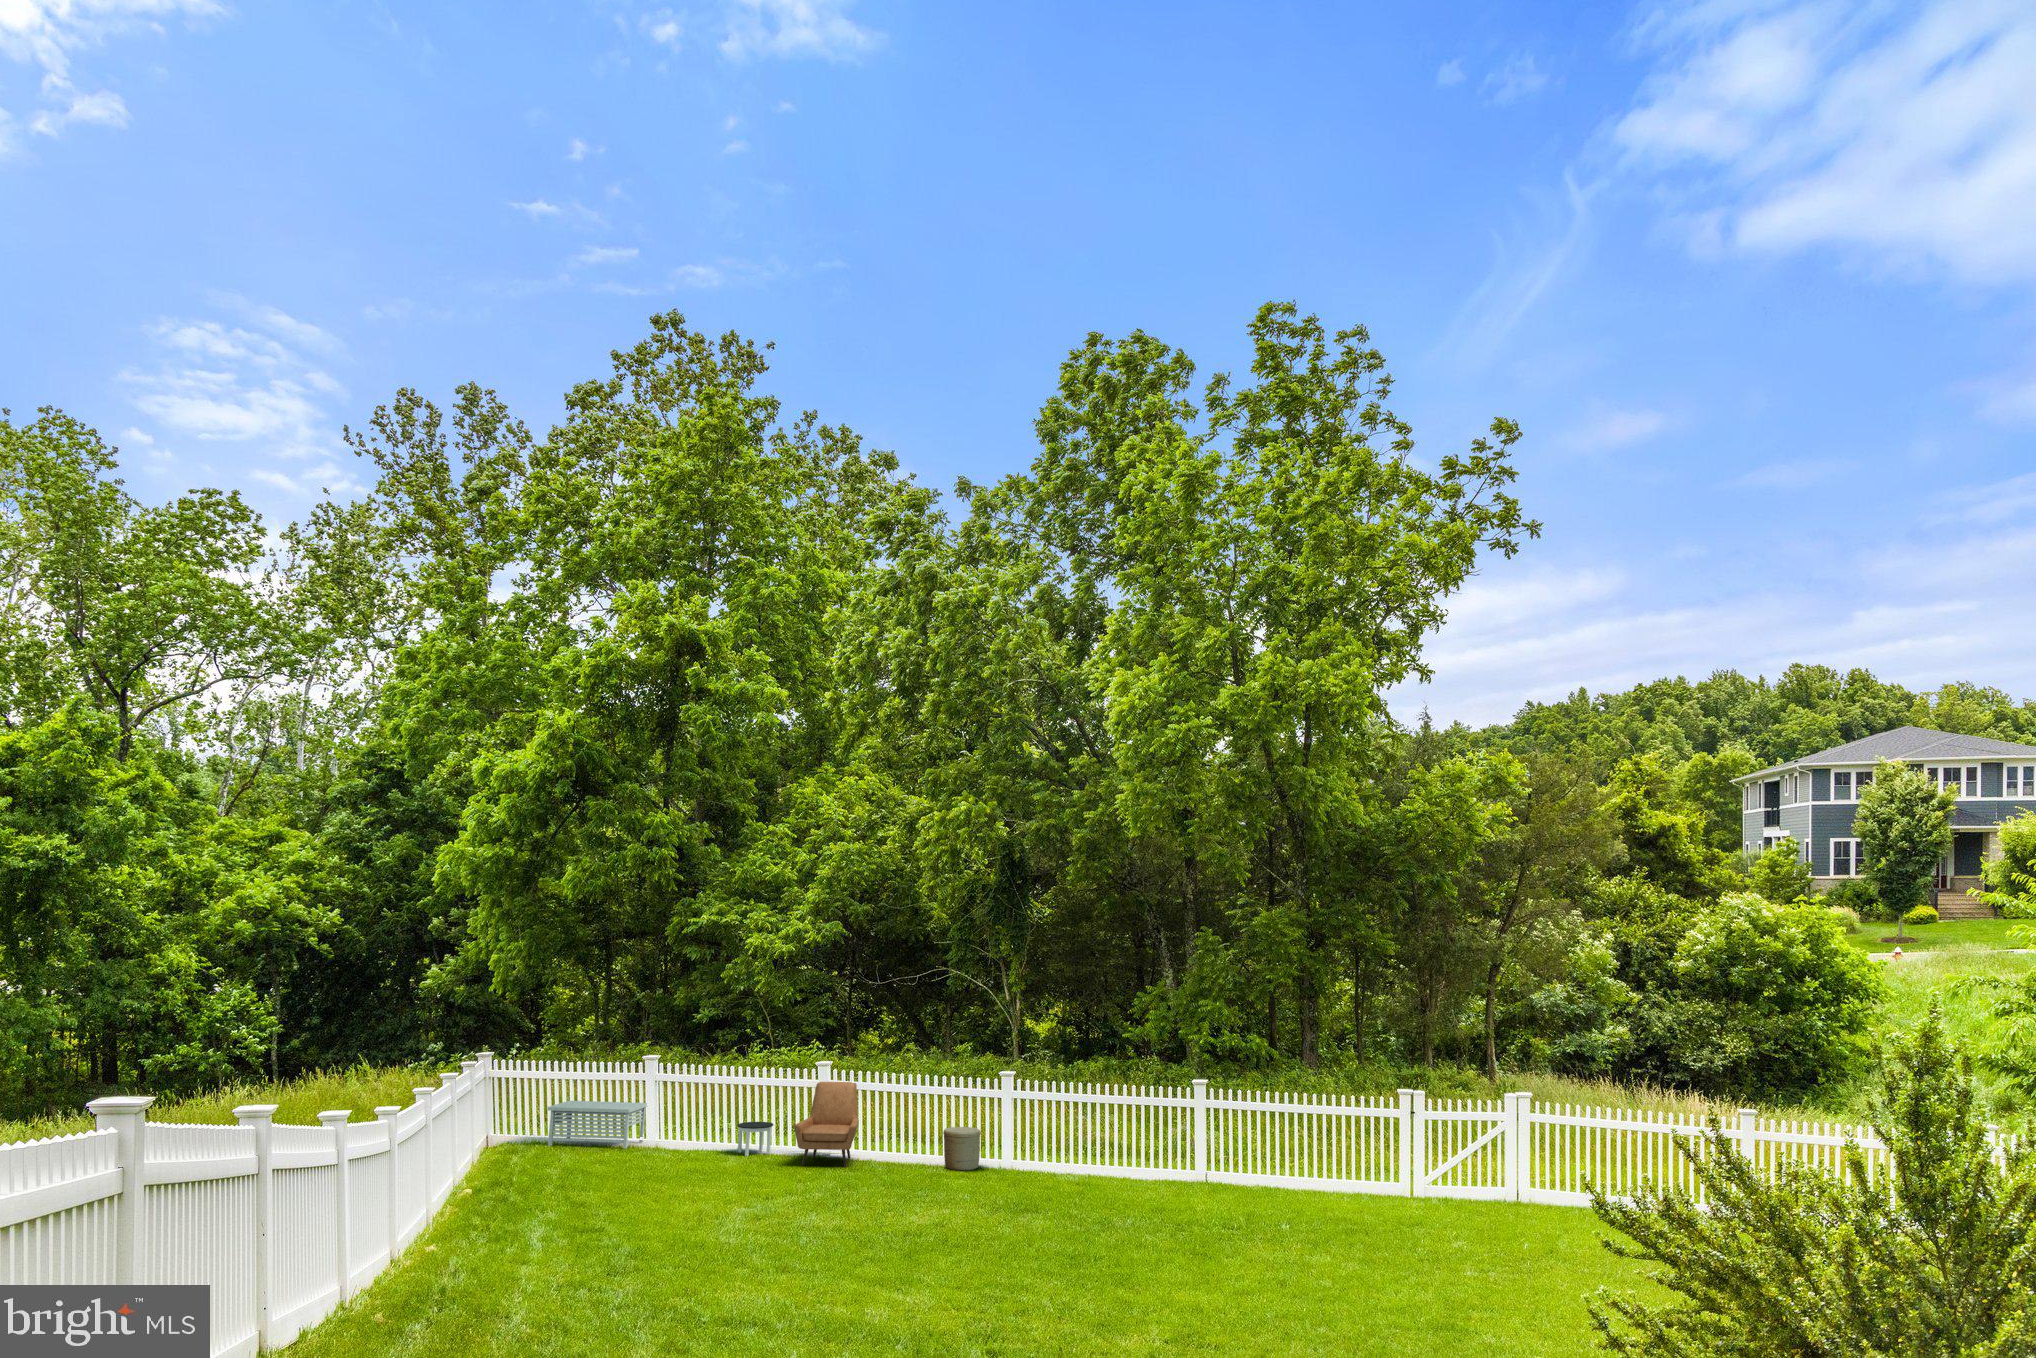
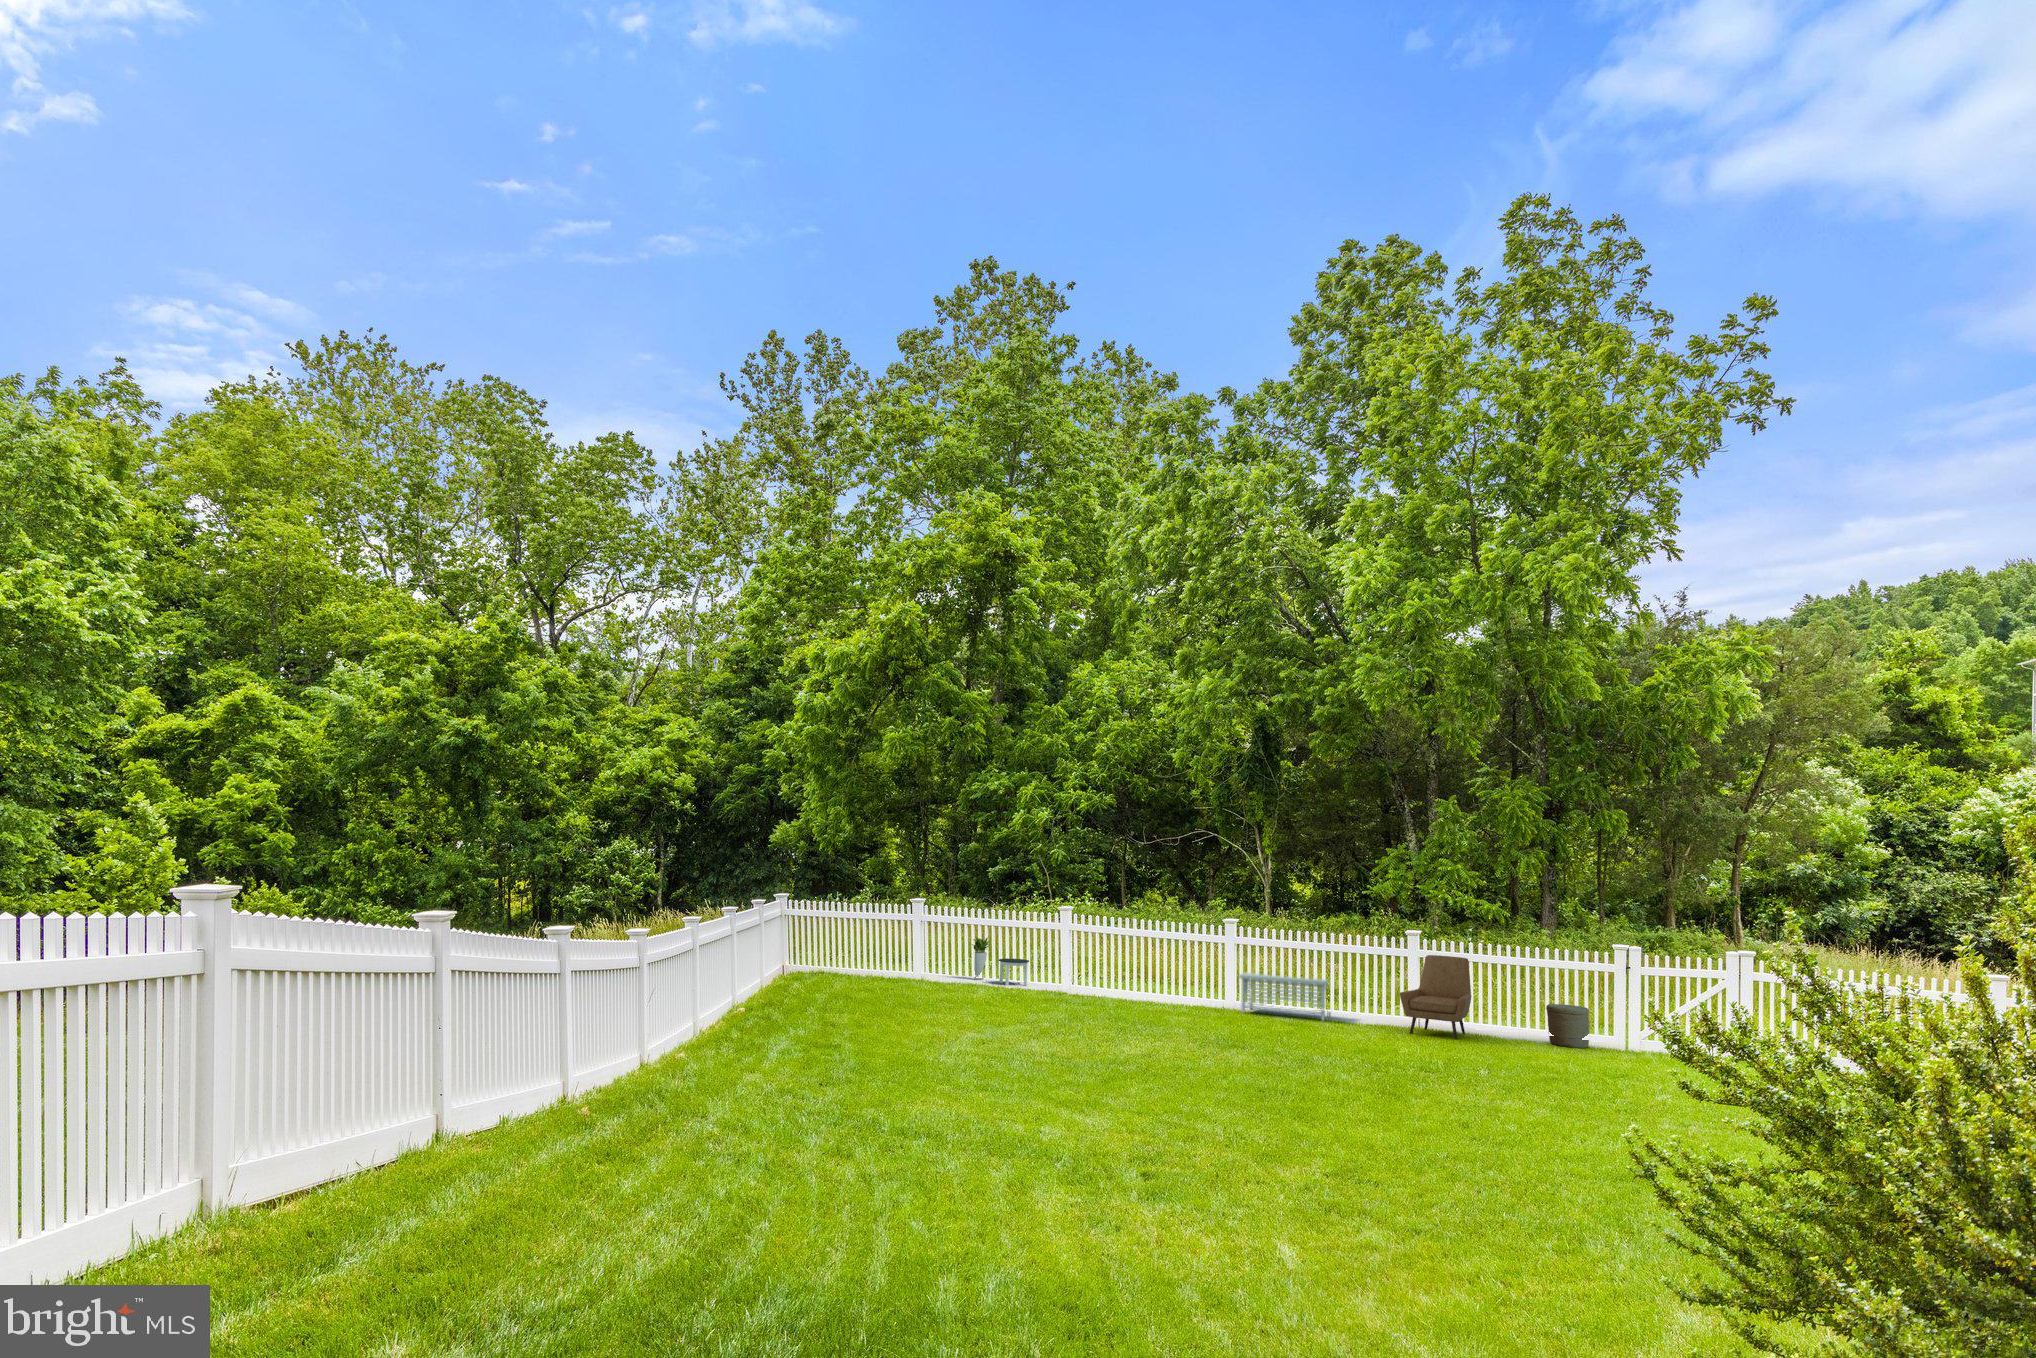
chair: present [794,1082,859,1167] -> present [1400,955,1471,1039]
planter: none [704,1097,729,1149] -> present [972,937,990,980]
storage bench: present [548,1101,647,1149] -> present [1239,973,1331,1021]
woven basket: present [943,1127,981,1171] -> present [1546,1004,1589,1048]

